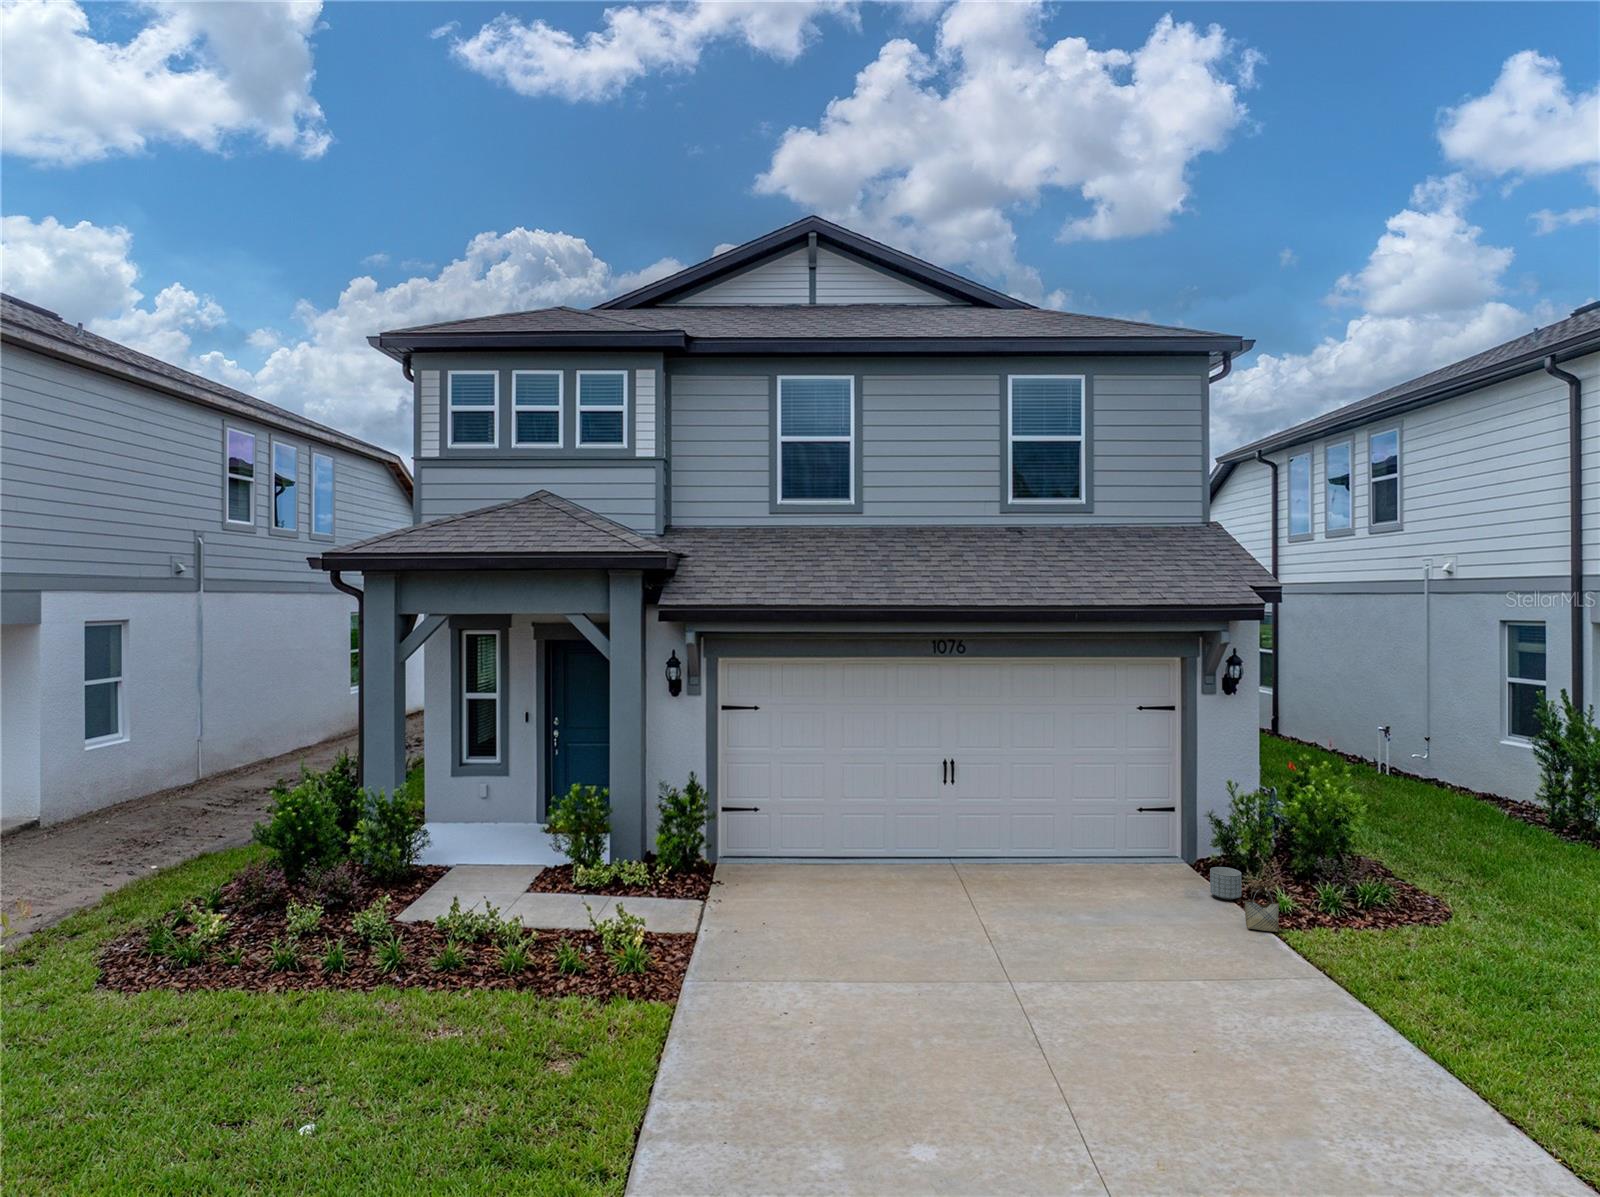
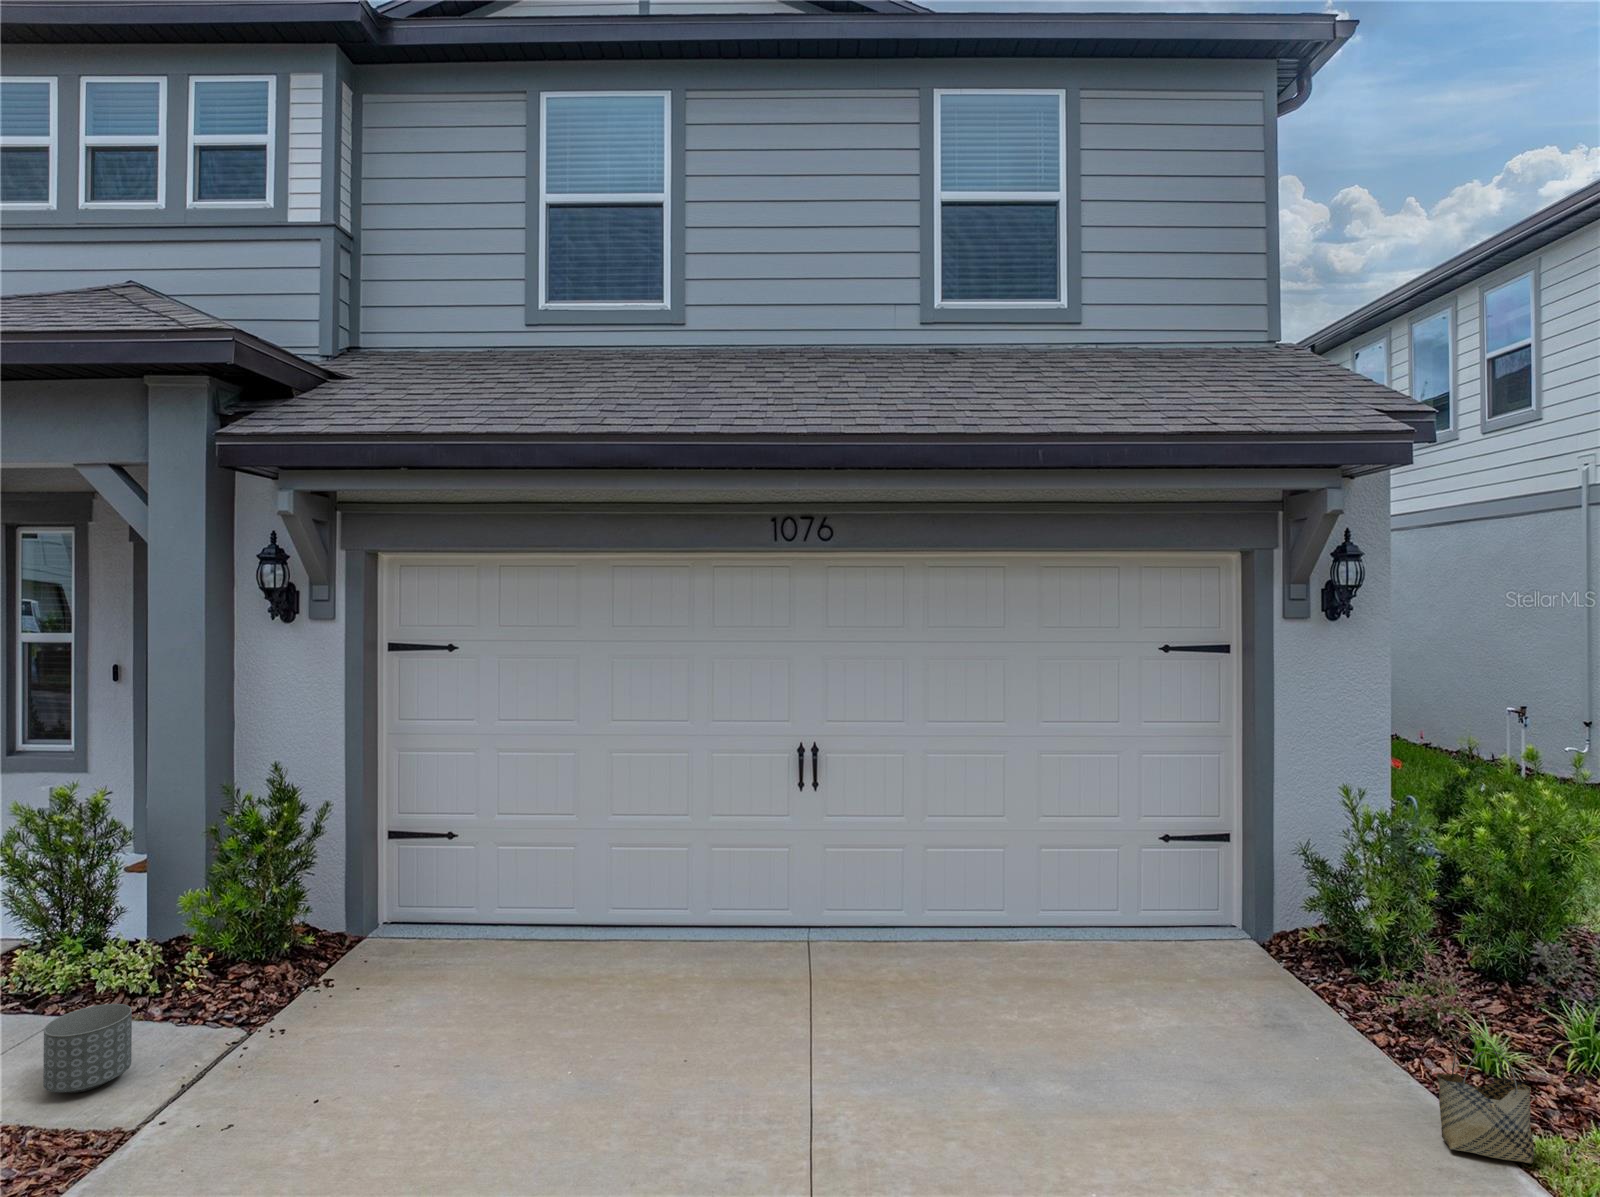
planter: present [1210,867,1241,900] -> present [43,1004,132,1093]

